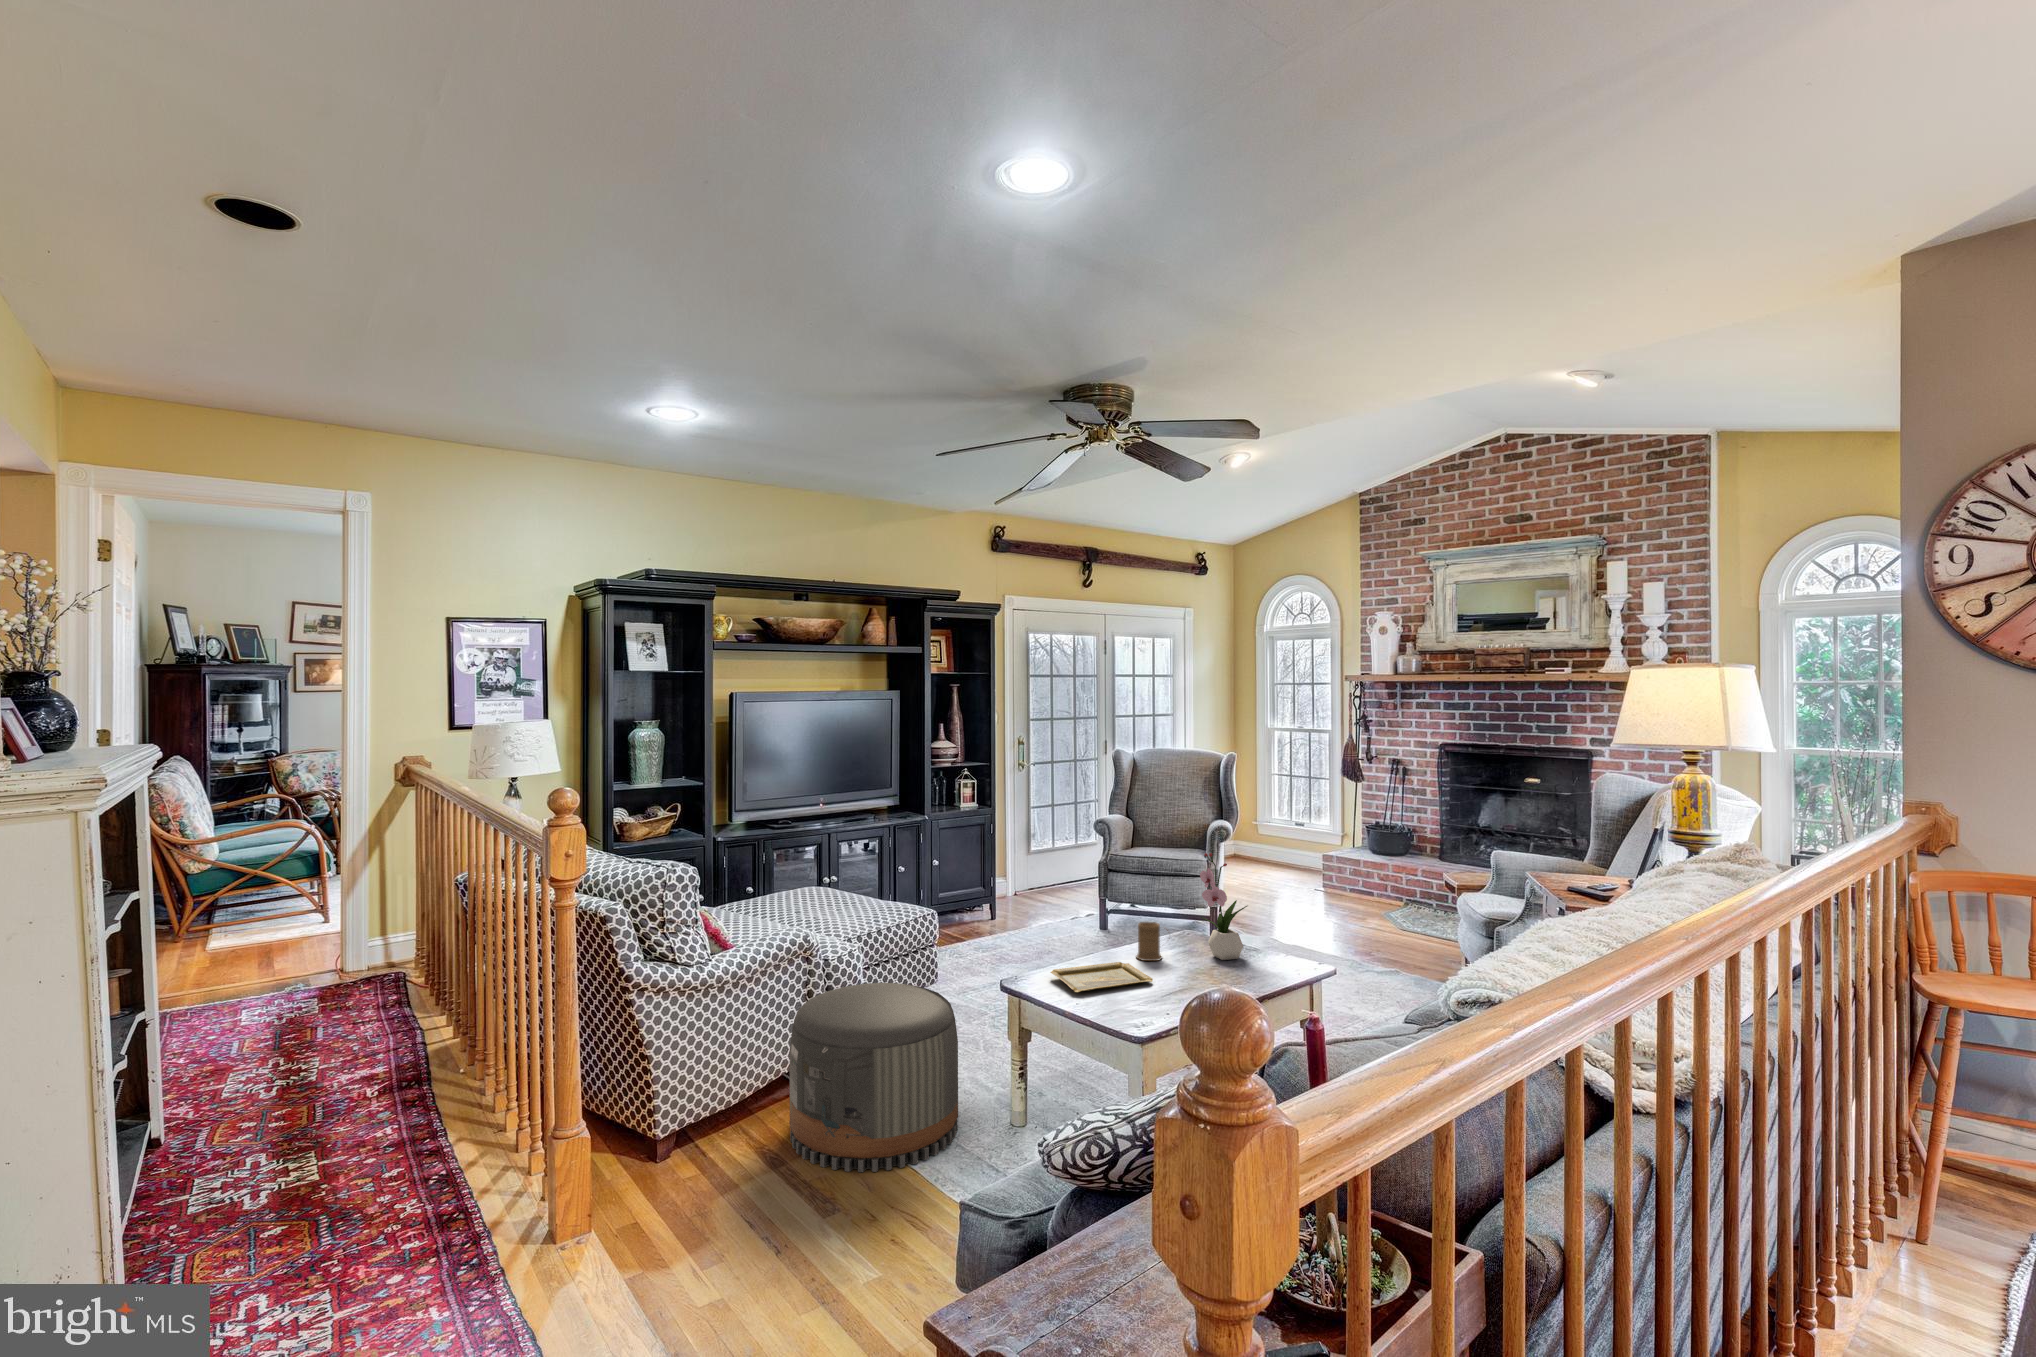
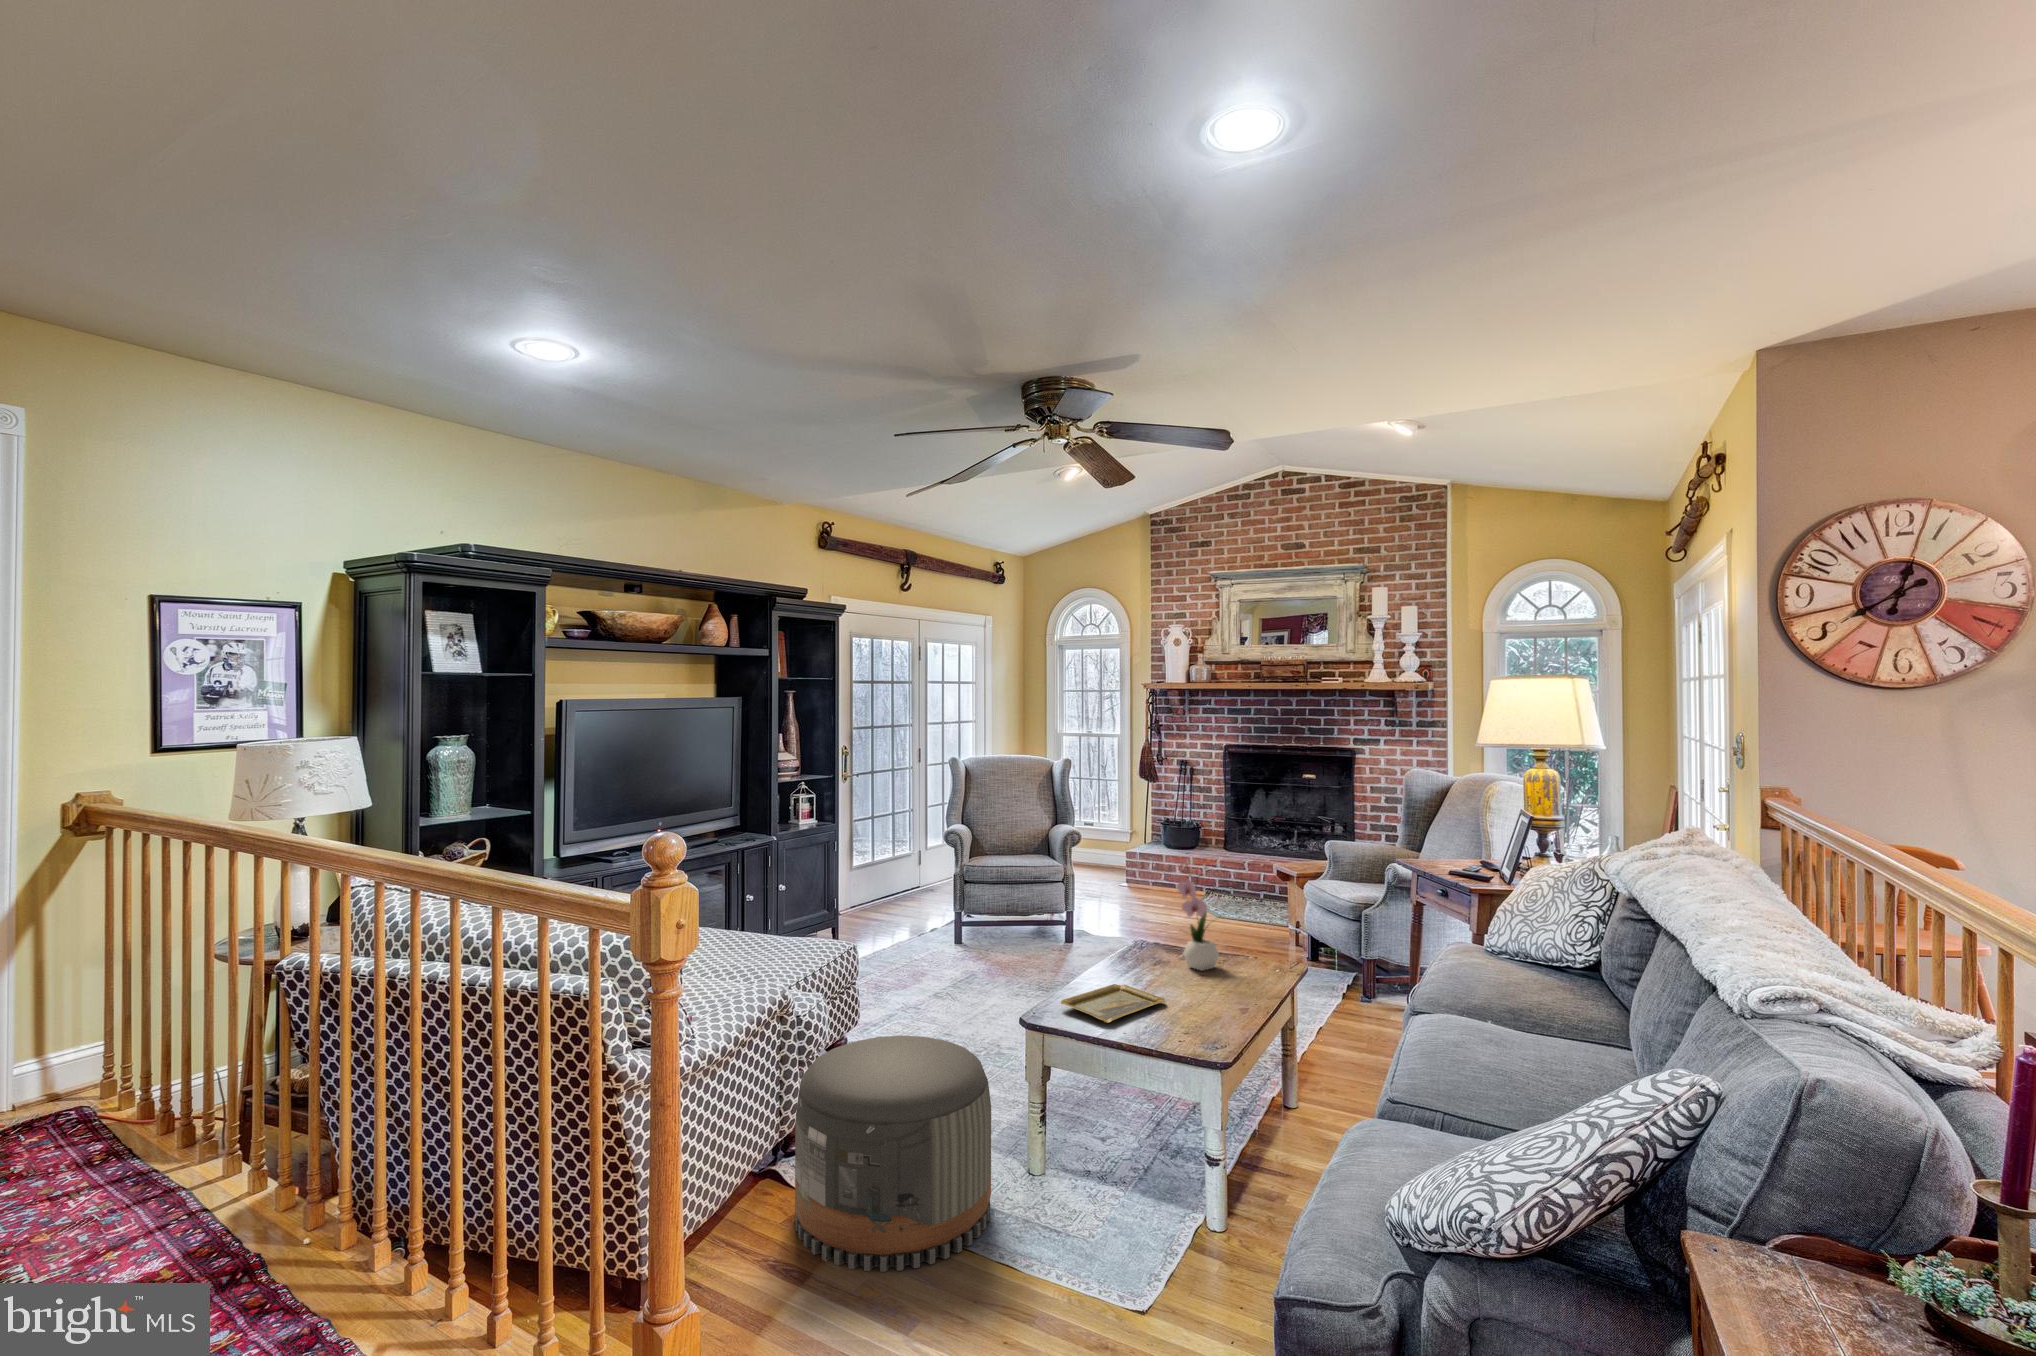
mug: present [1136,922,1168,961] -> none [1118,938,1154,980]

